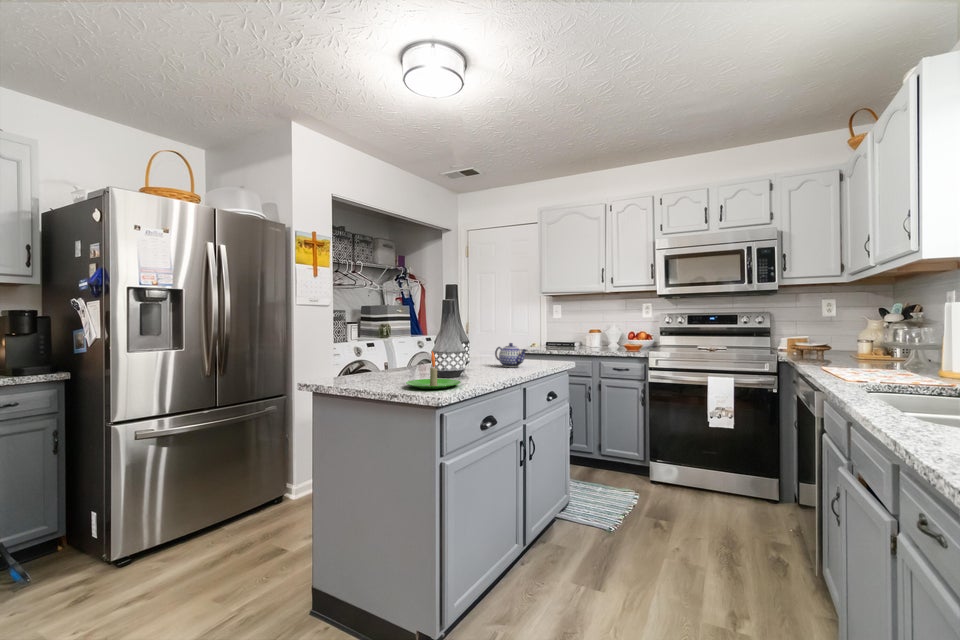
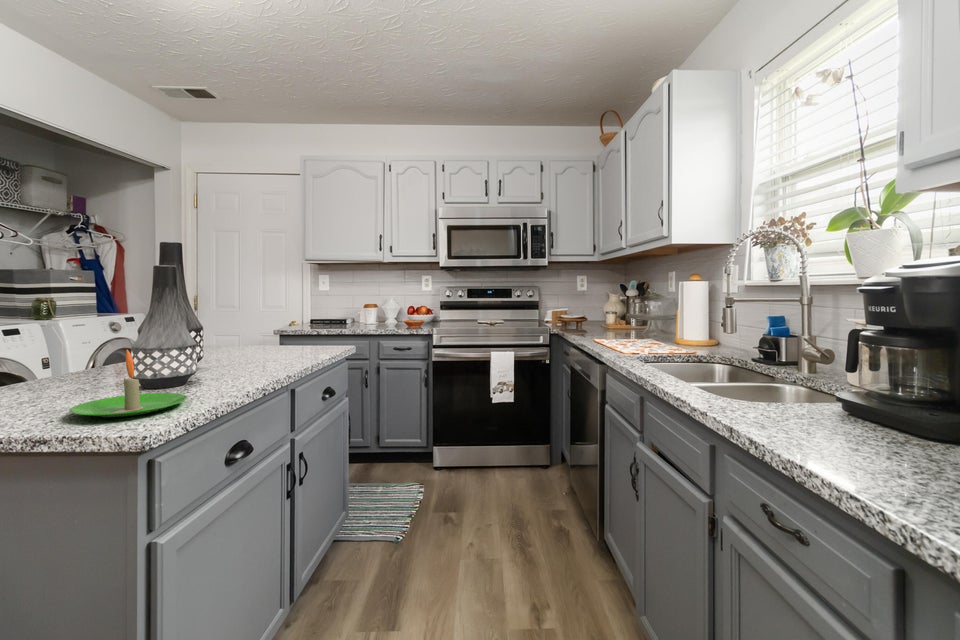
teapot: present [495,343,527,367] -> none [244,327,294,361]

